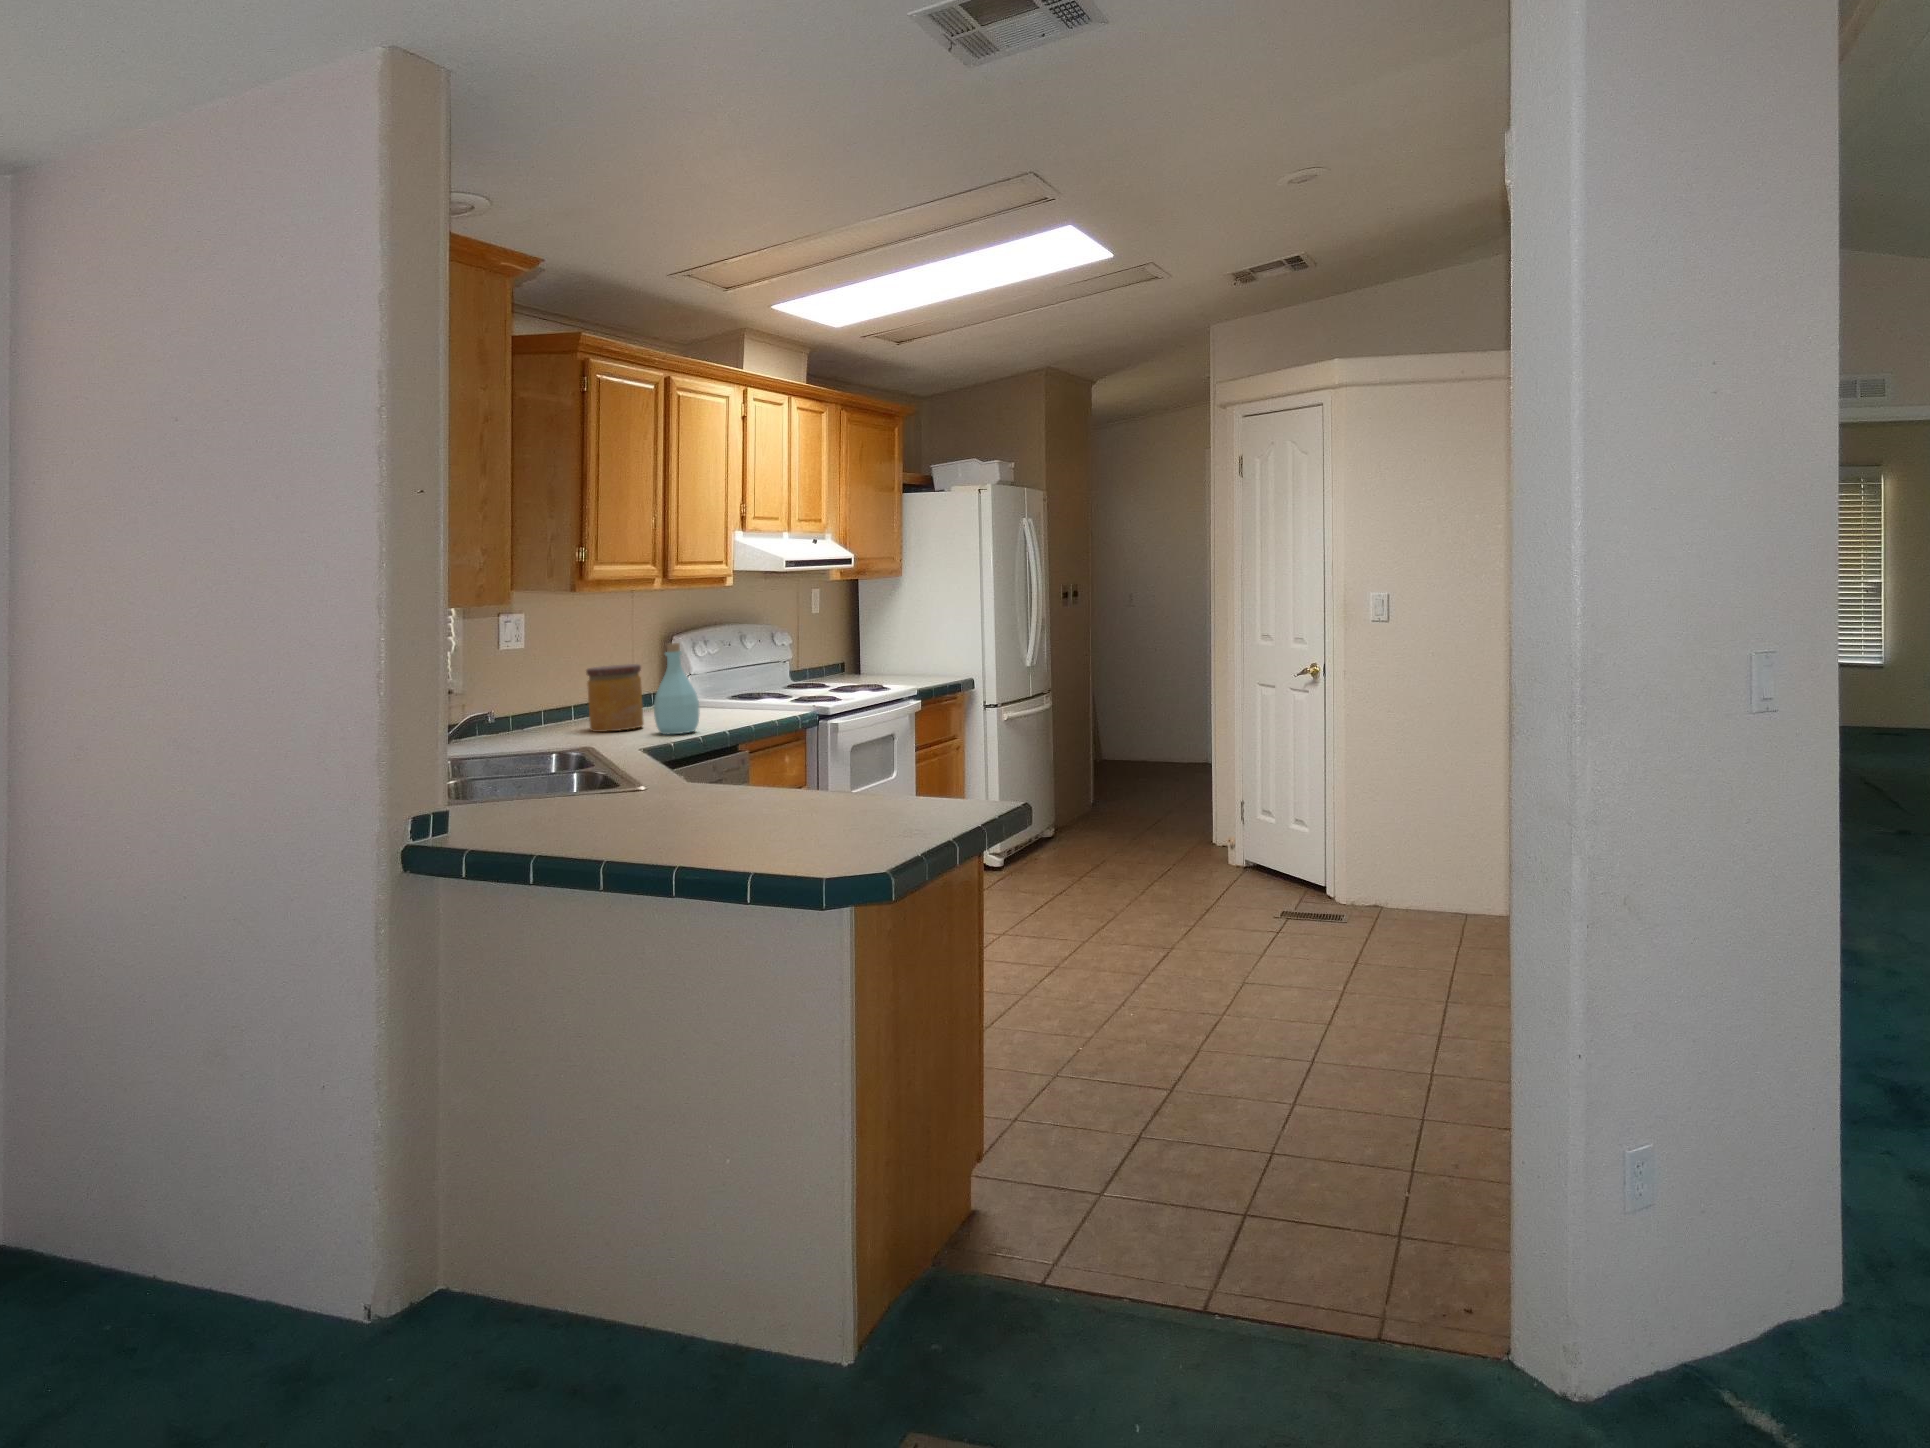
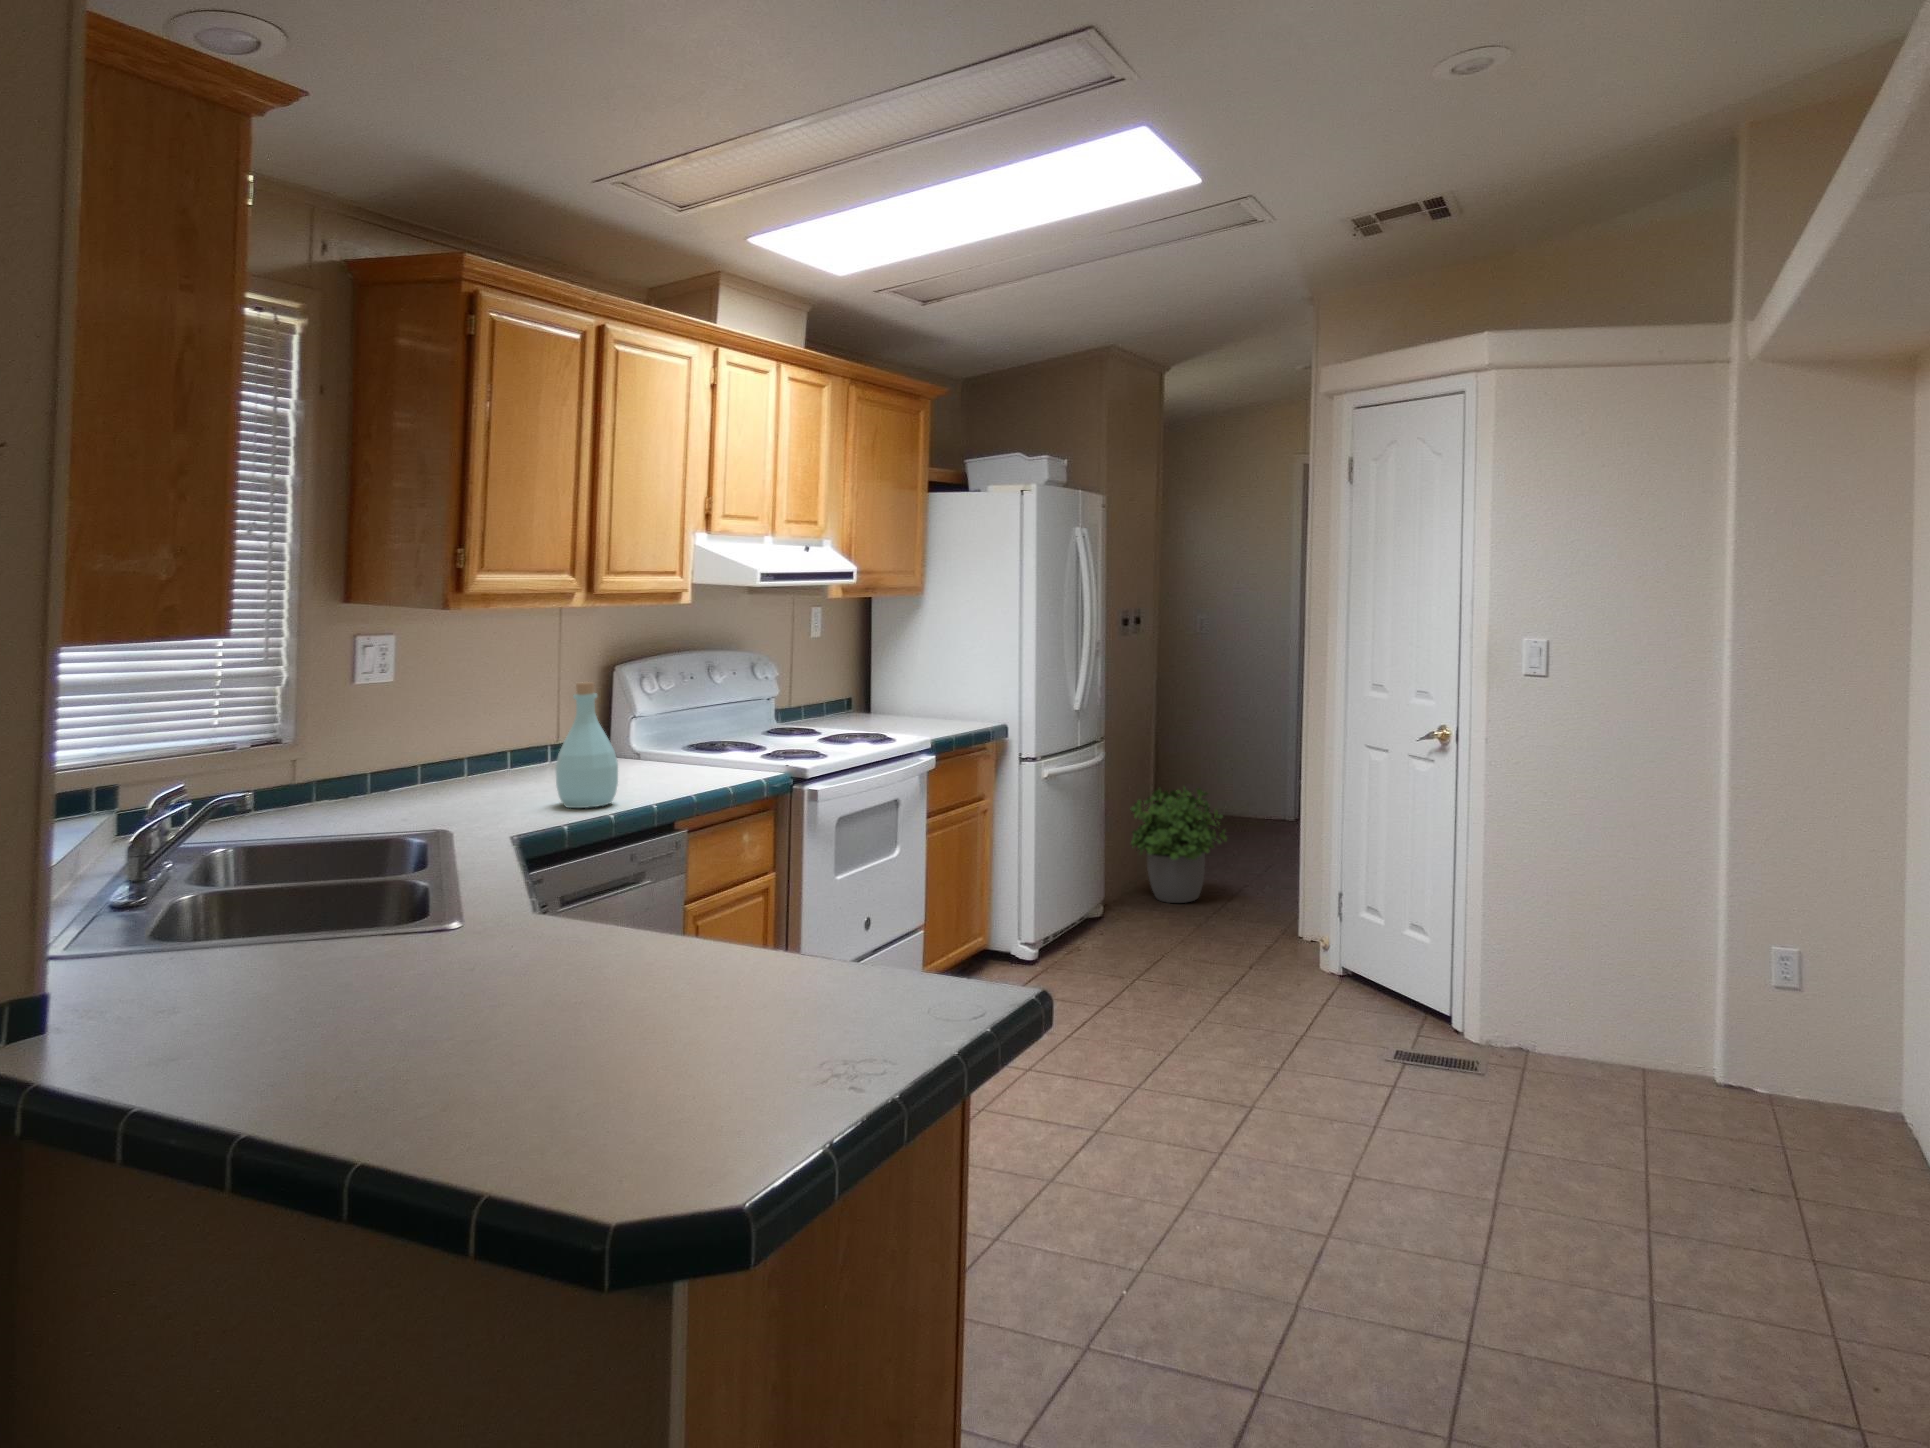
jar: present [586,664,644,732] -> none [474,706,550,799]
potted plant: none [1075,730,1156,827] -> present [1131,787,1227,903]

